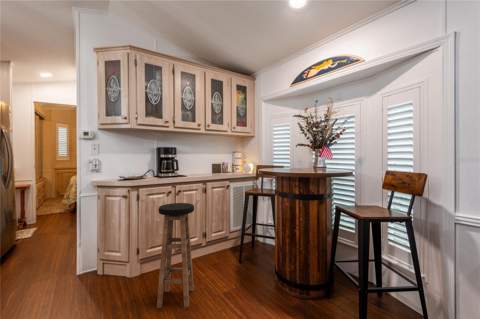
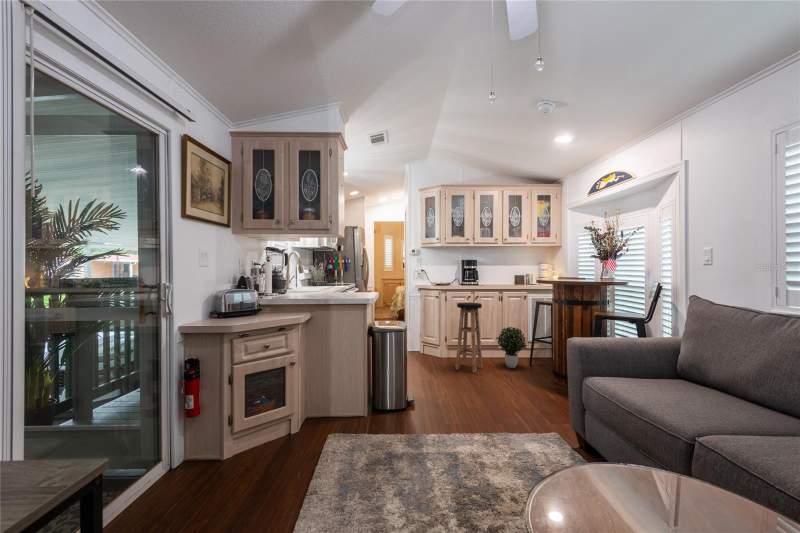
potted plant: none [208,226,243,278] -> present [496,327,526,368]

